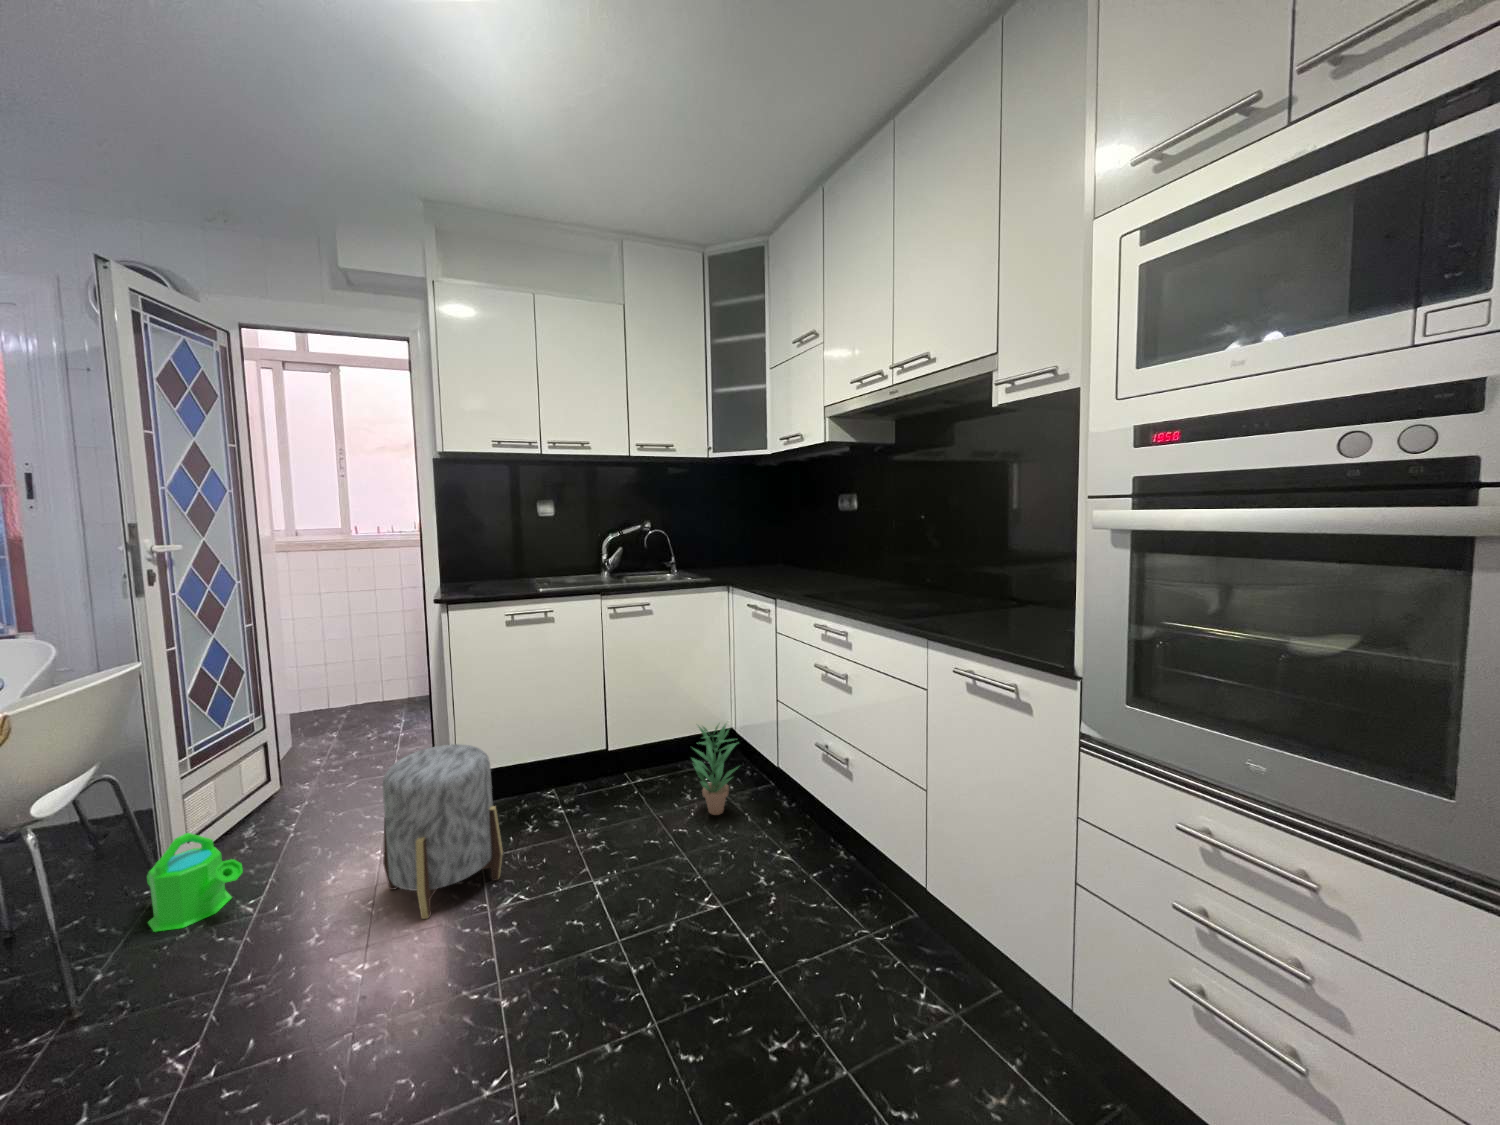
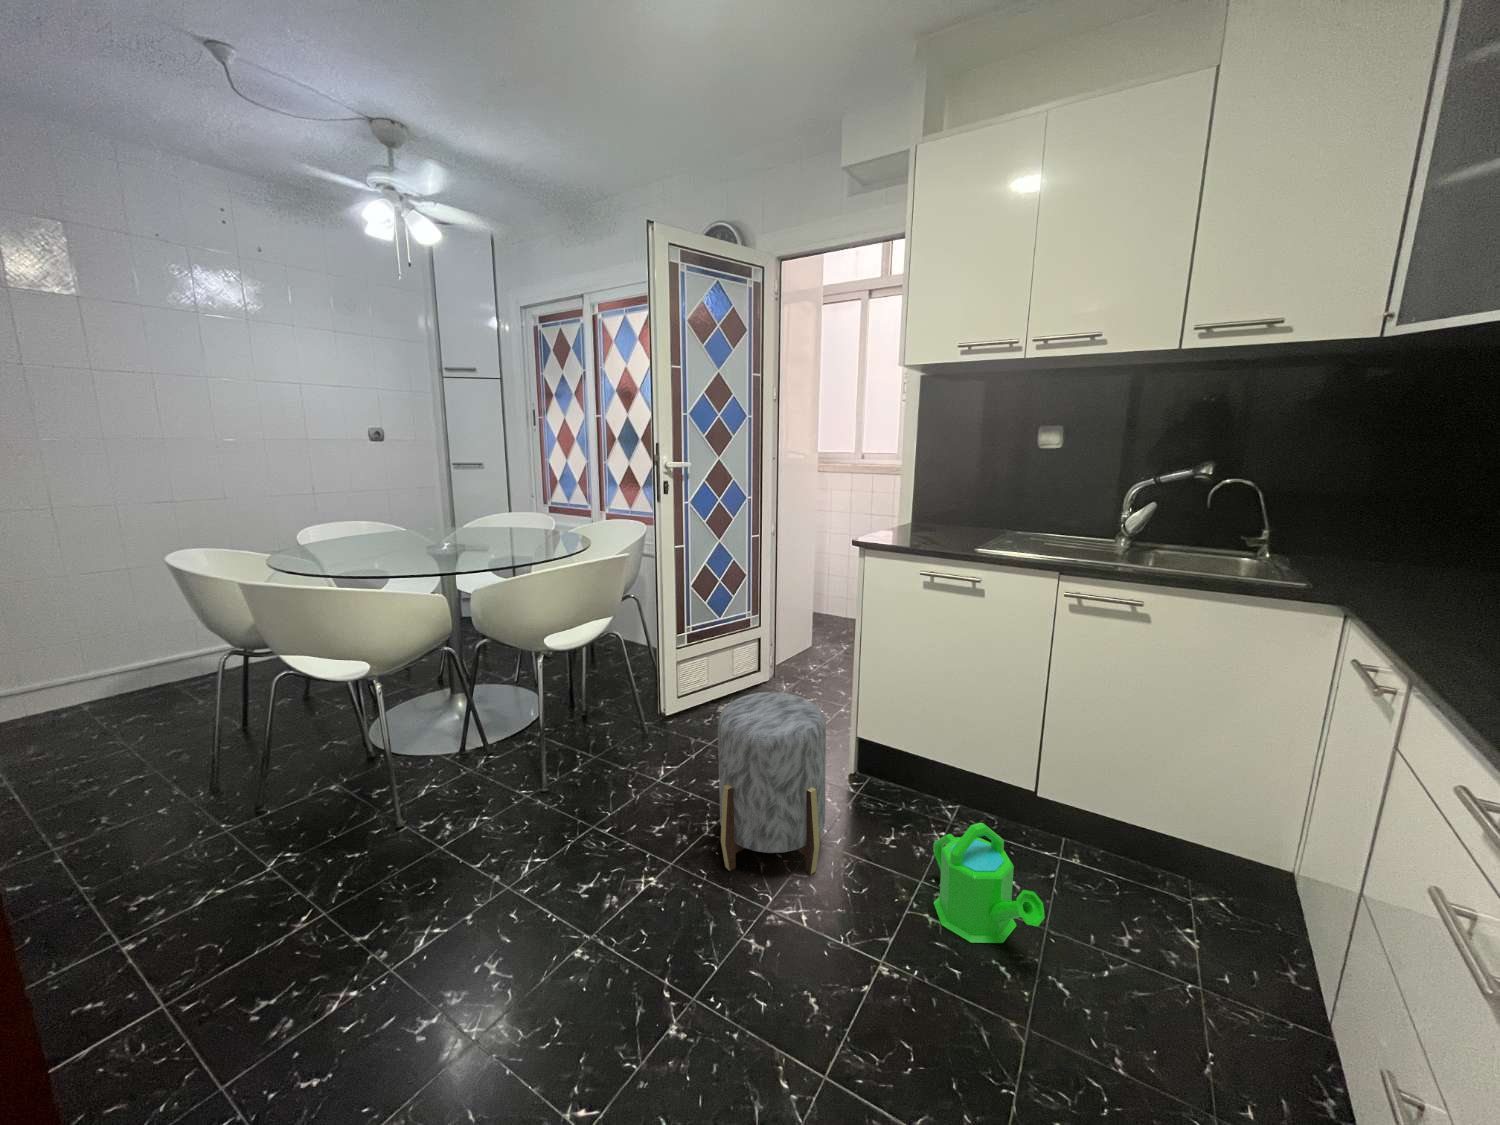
potted plant: present [692,725,738,815] -> none [1121,816,1249,1003]
watering can: present [147,833,243,932] -> present [933,823,1045,943]

